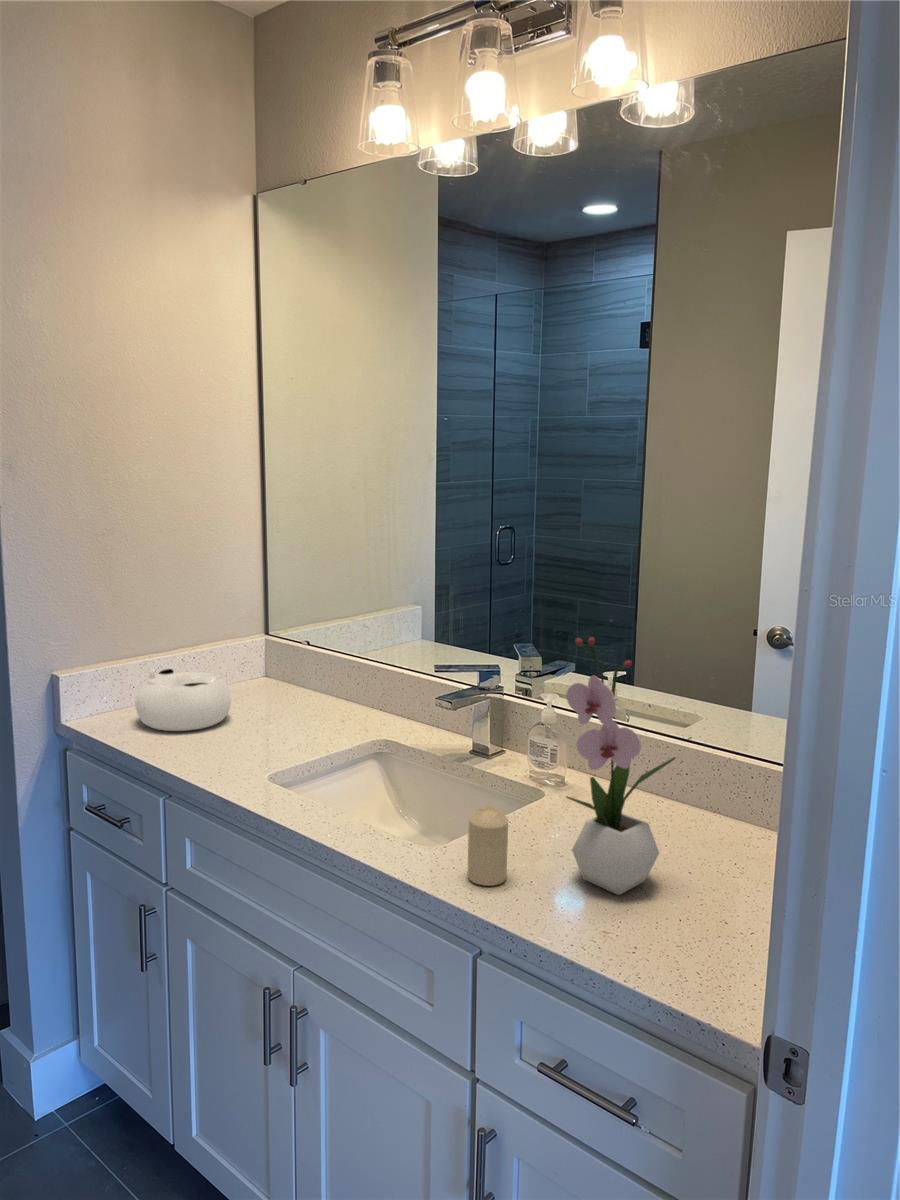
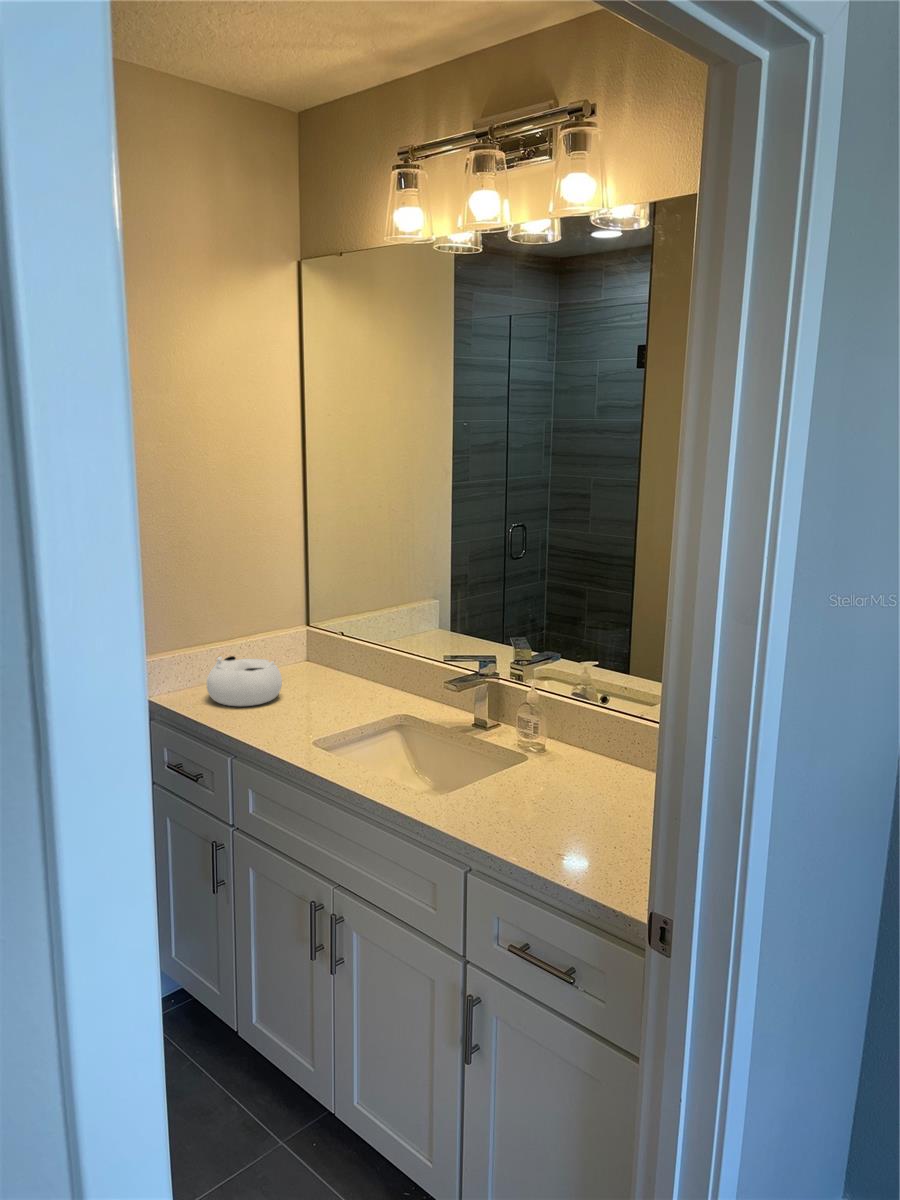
flower arrangement: present [566,637,676,895] -> none [534,640,617,830]
candle: present [467,806,508,886] -> none [463,764,493,822]

